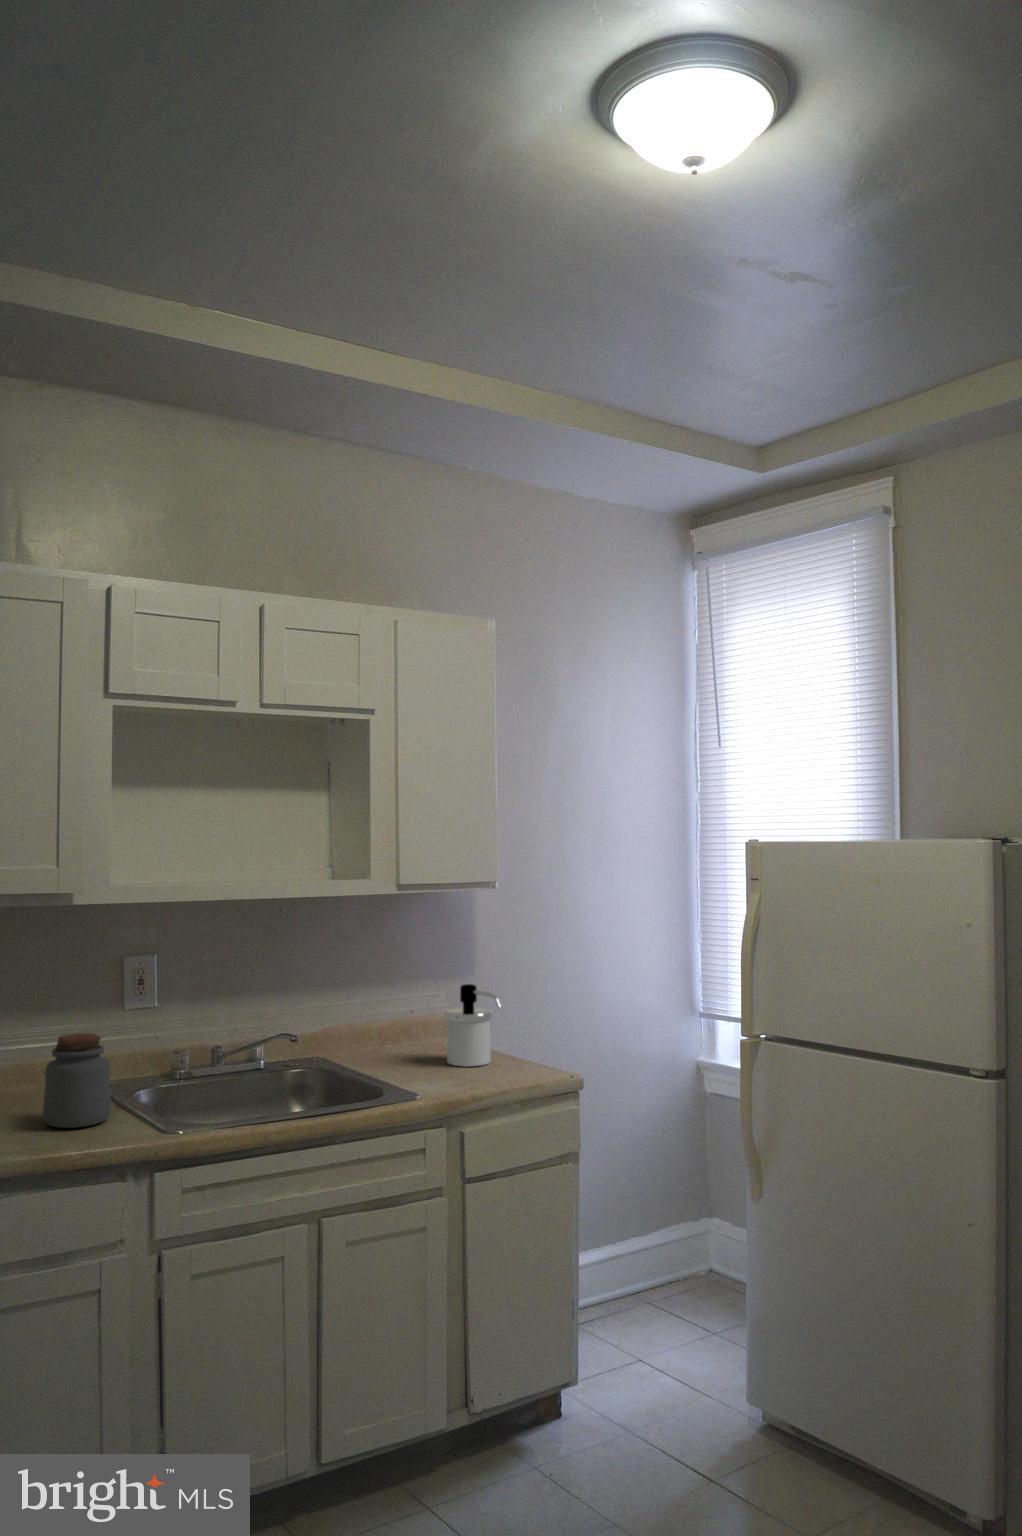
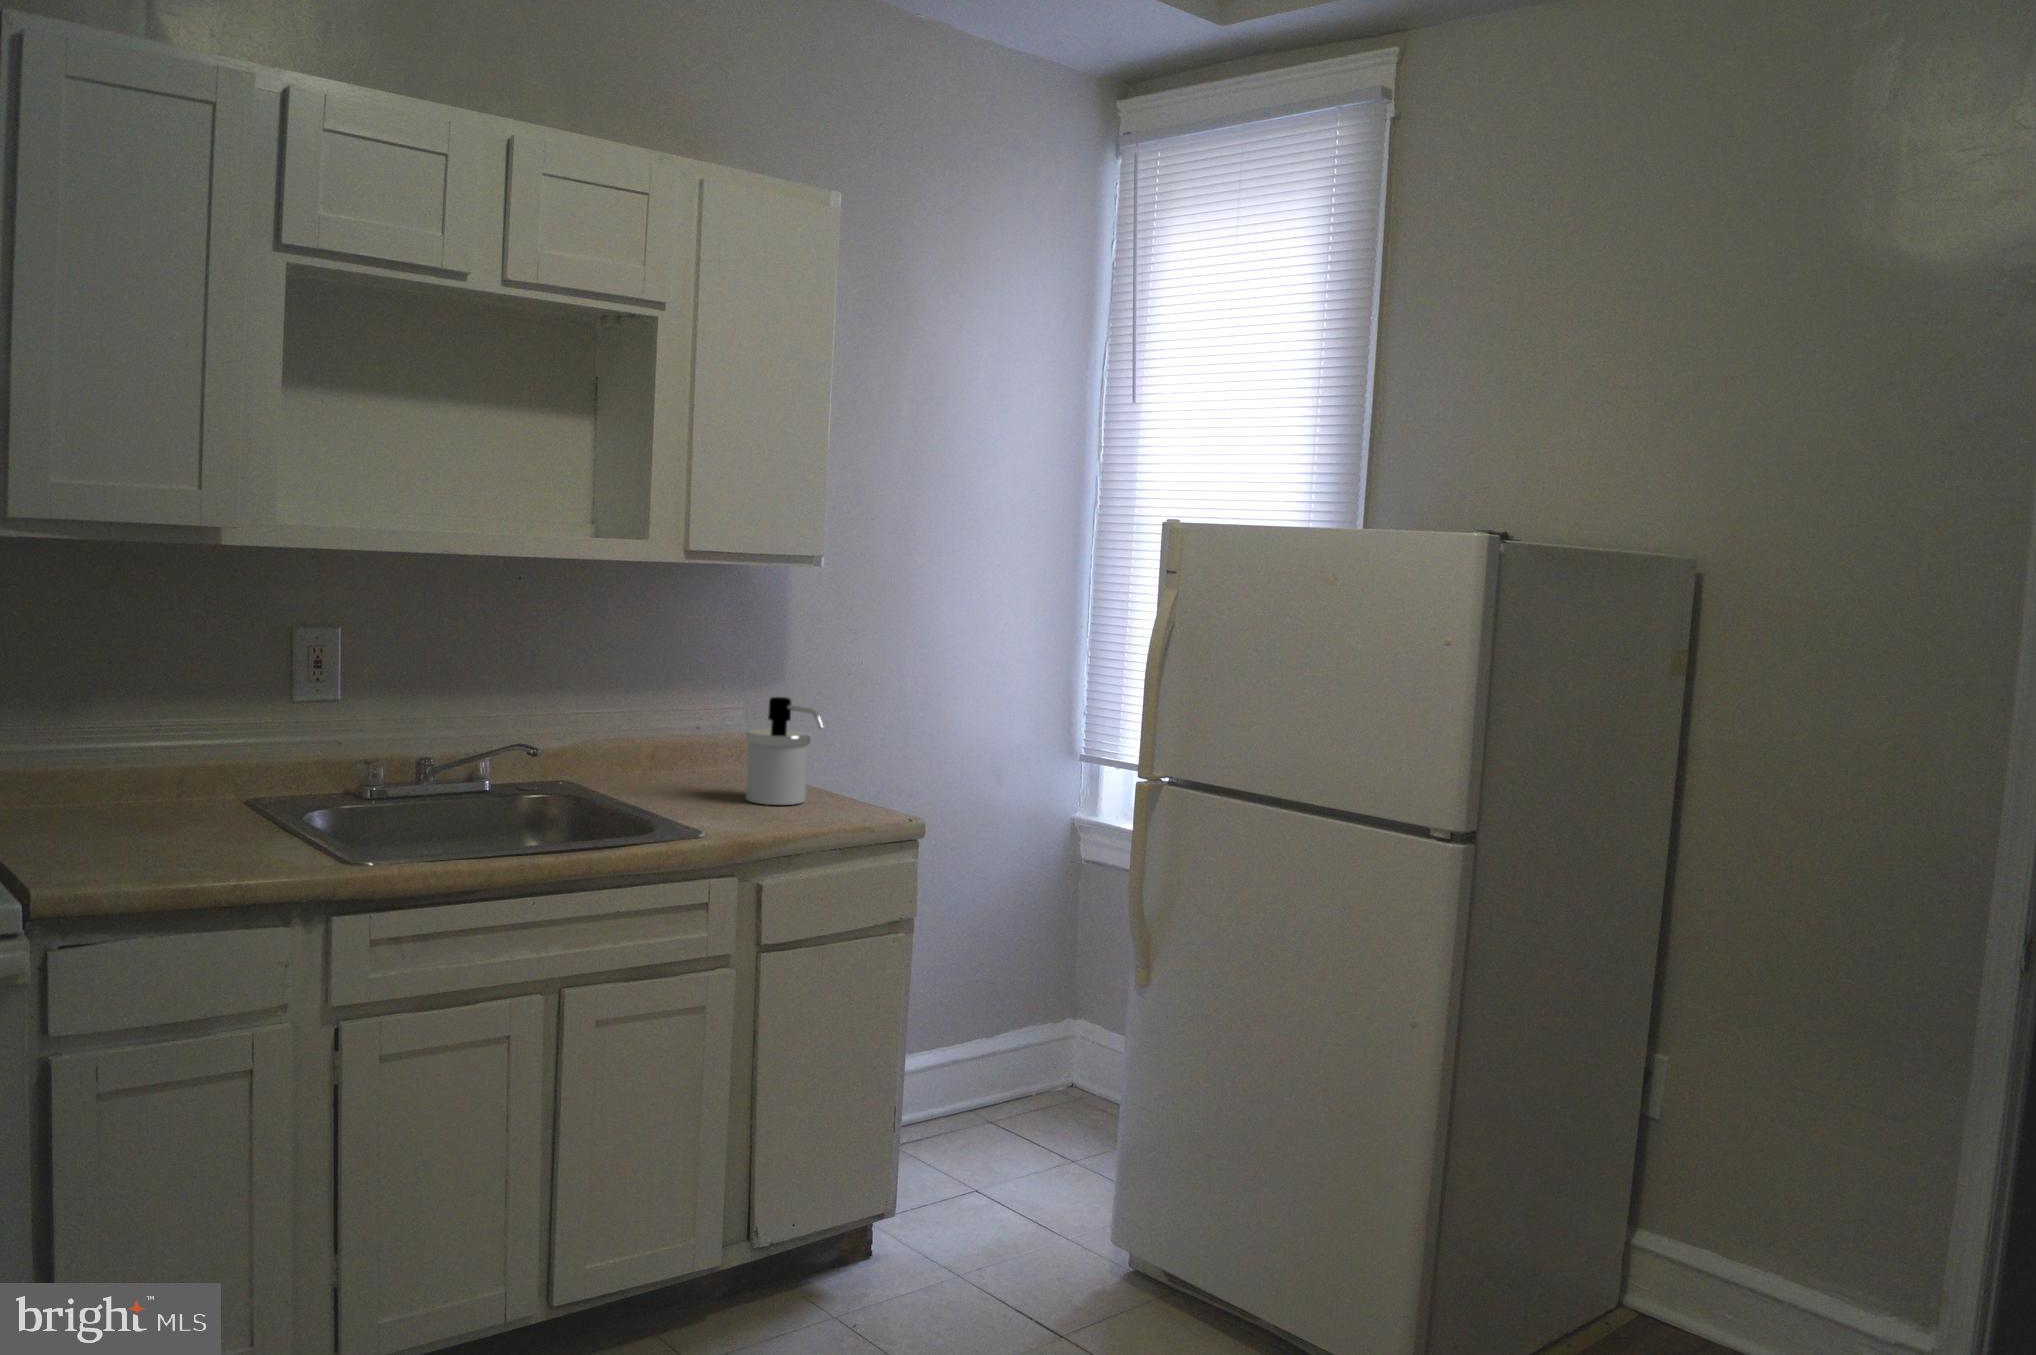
jar: present [43,1033,111,1128] -> none [150,721,255,851]

